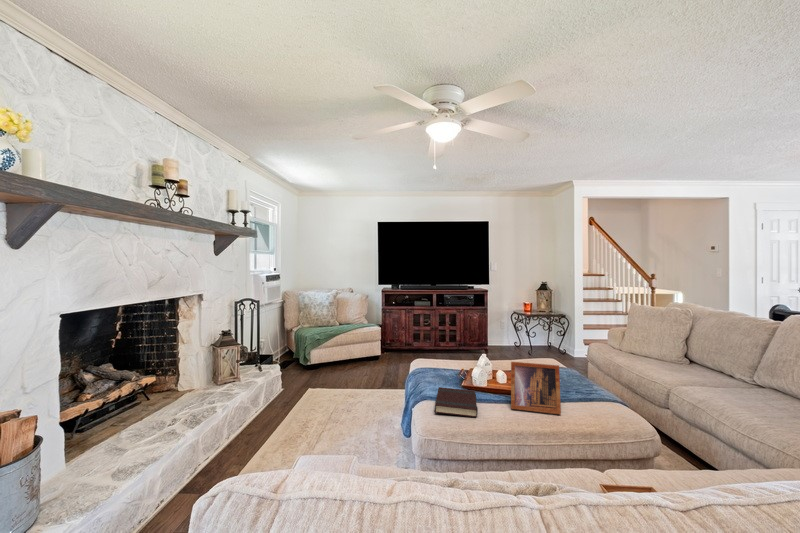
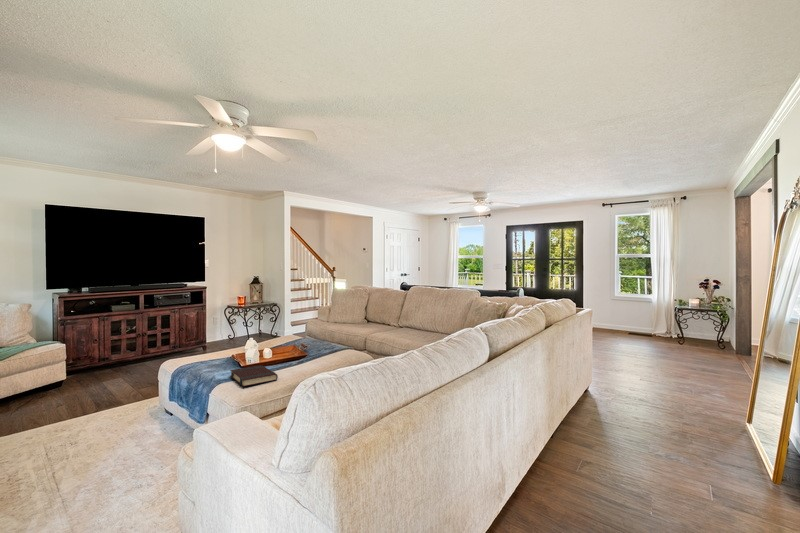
picture frame: present [511,362,561,414] -> none [291,330,328,369]

